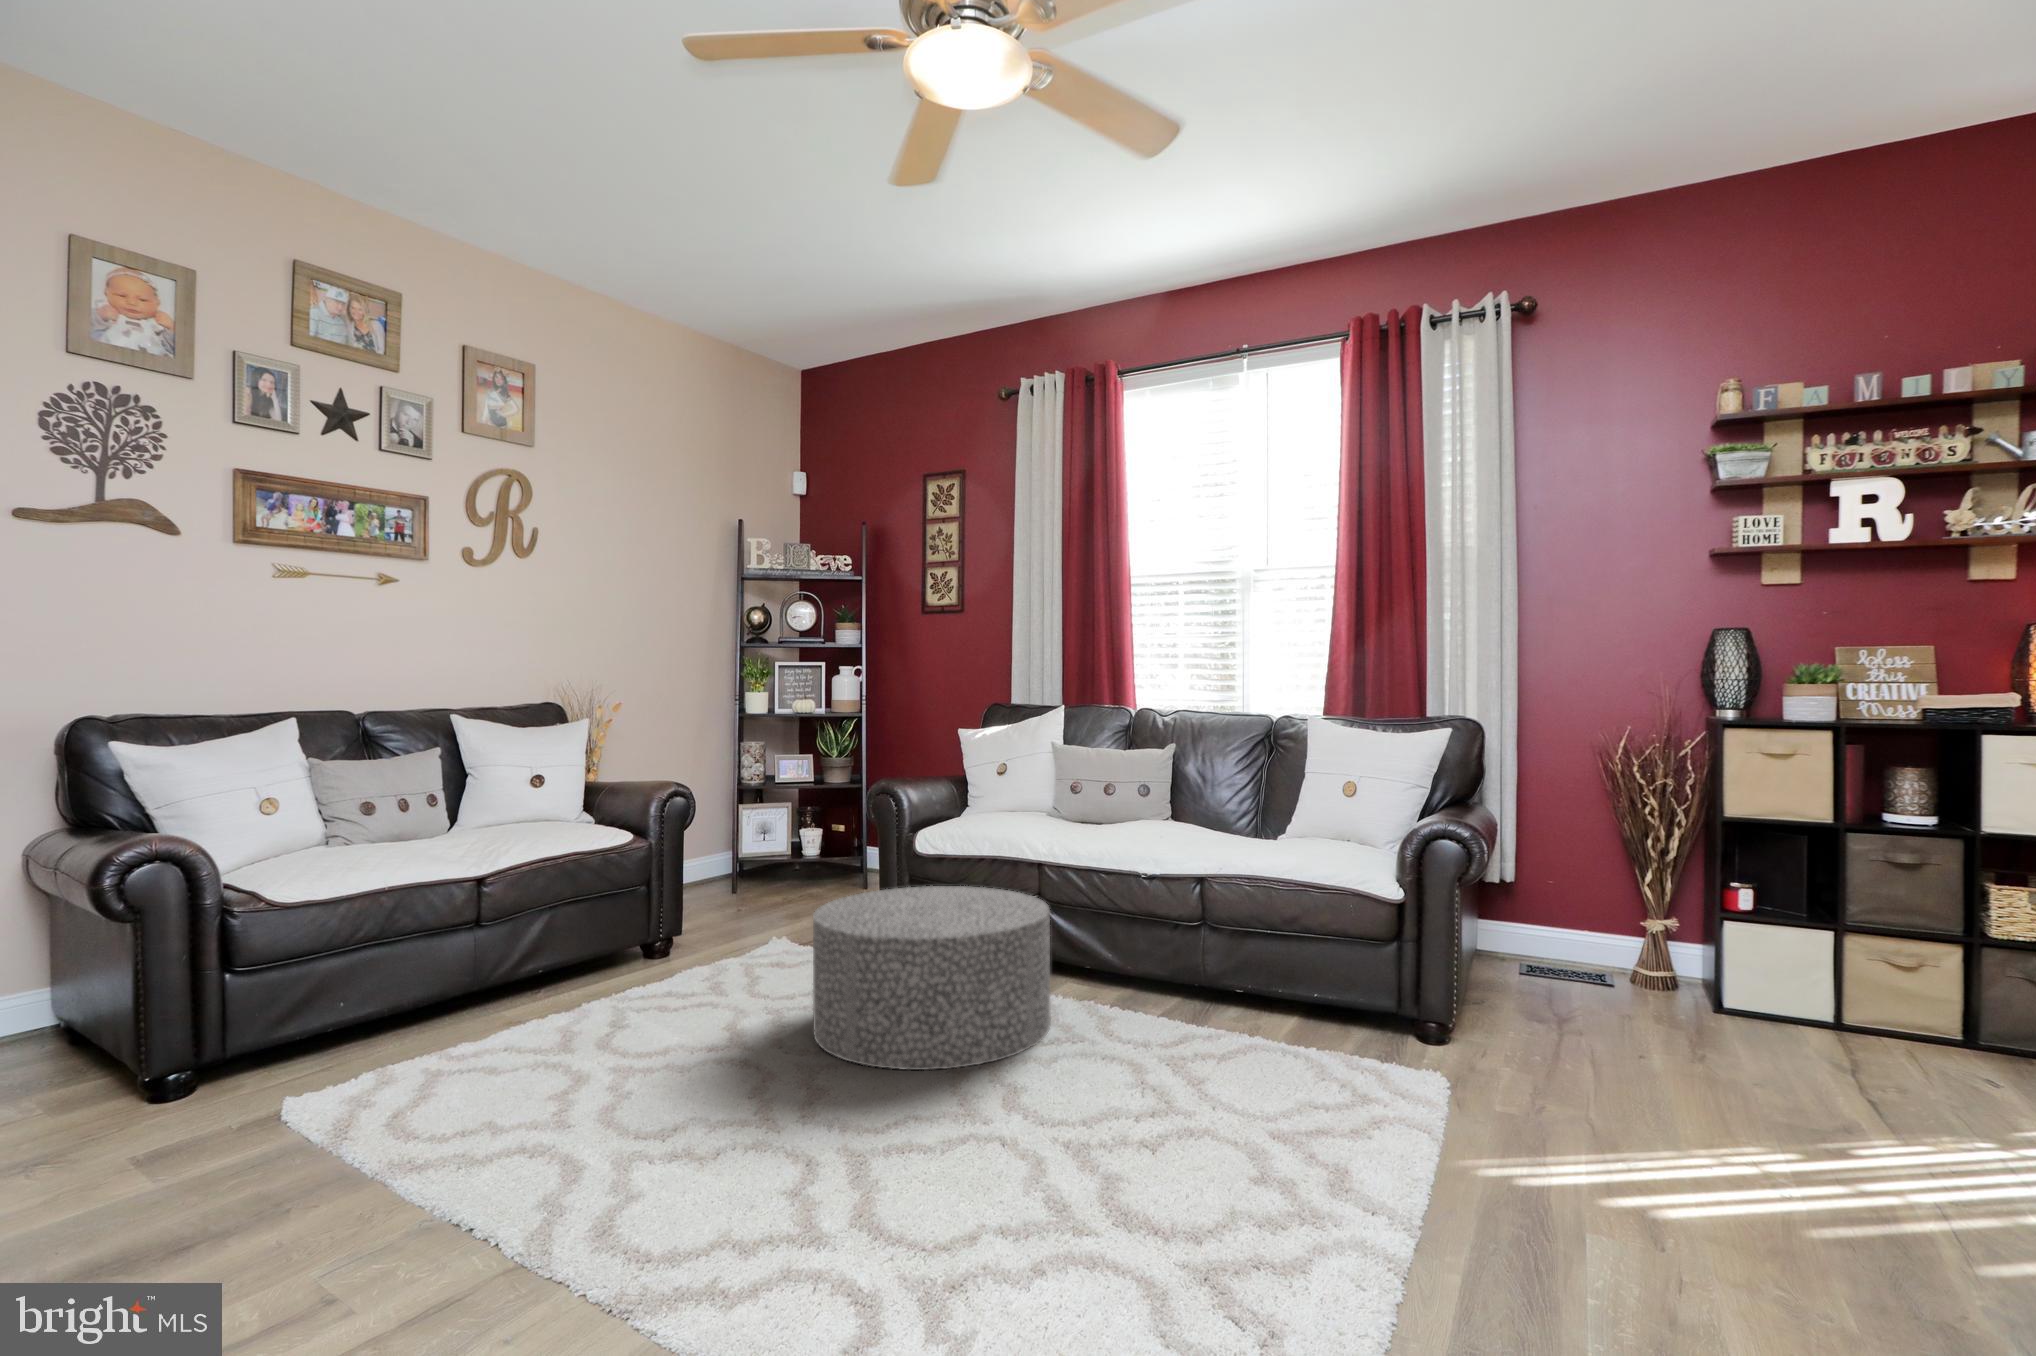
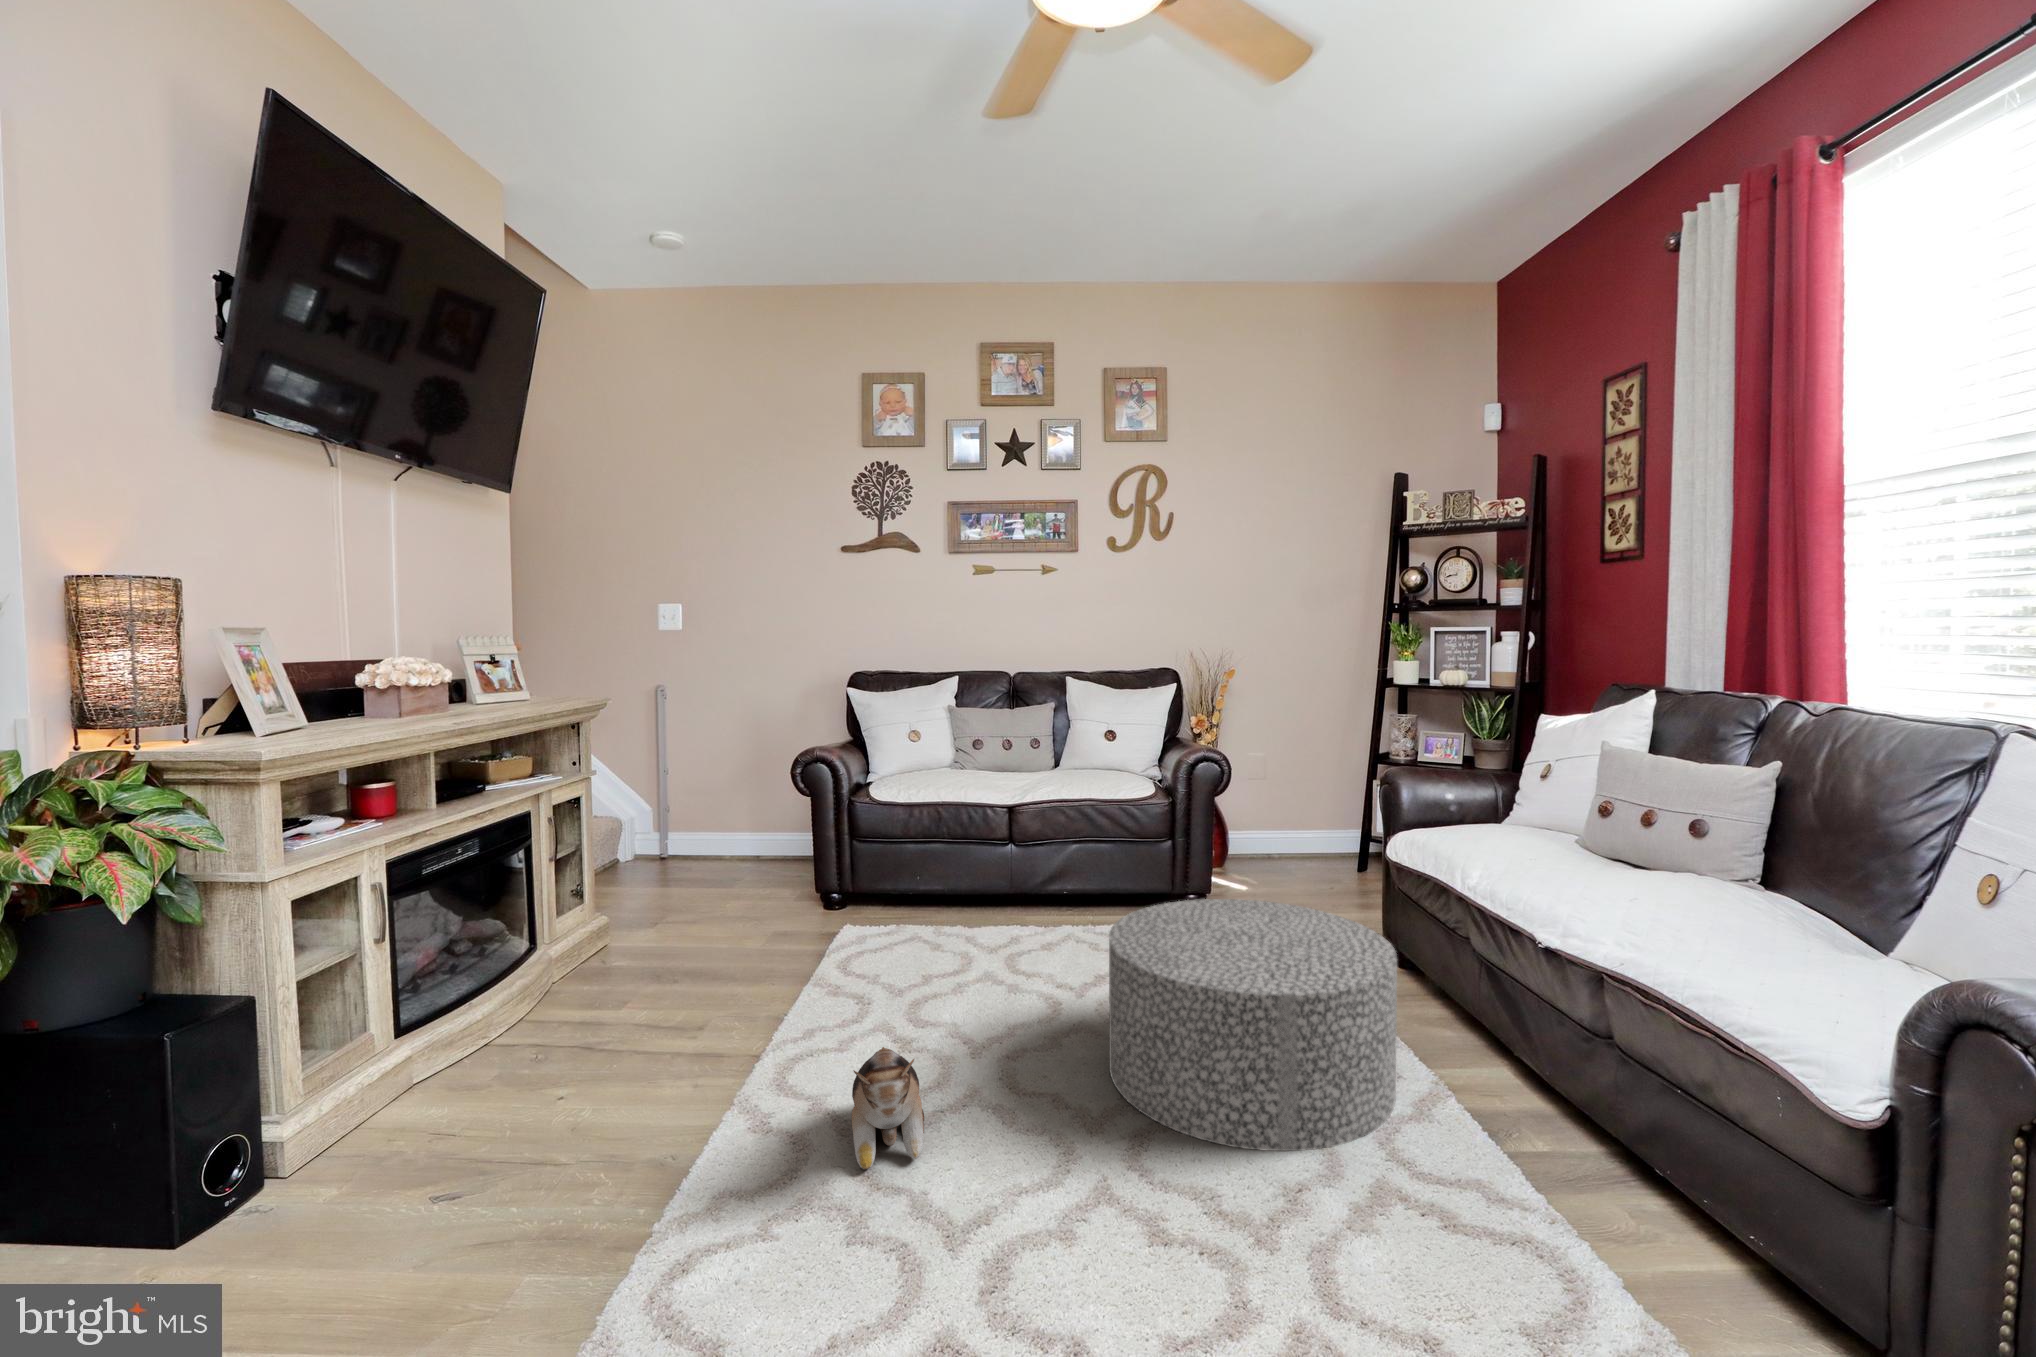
plush toy: none [687,1045,878,1192] -> present [852,1047,924,1169]

